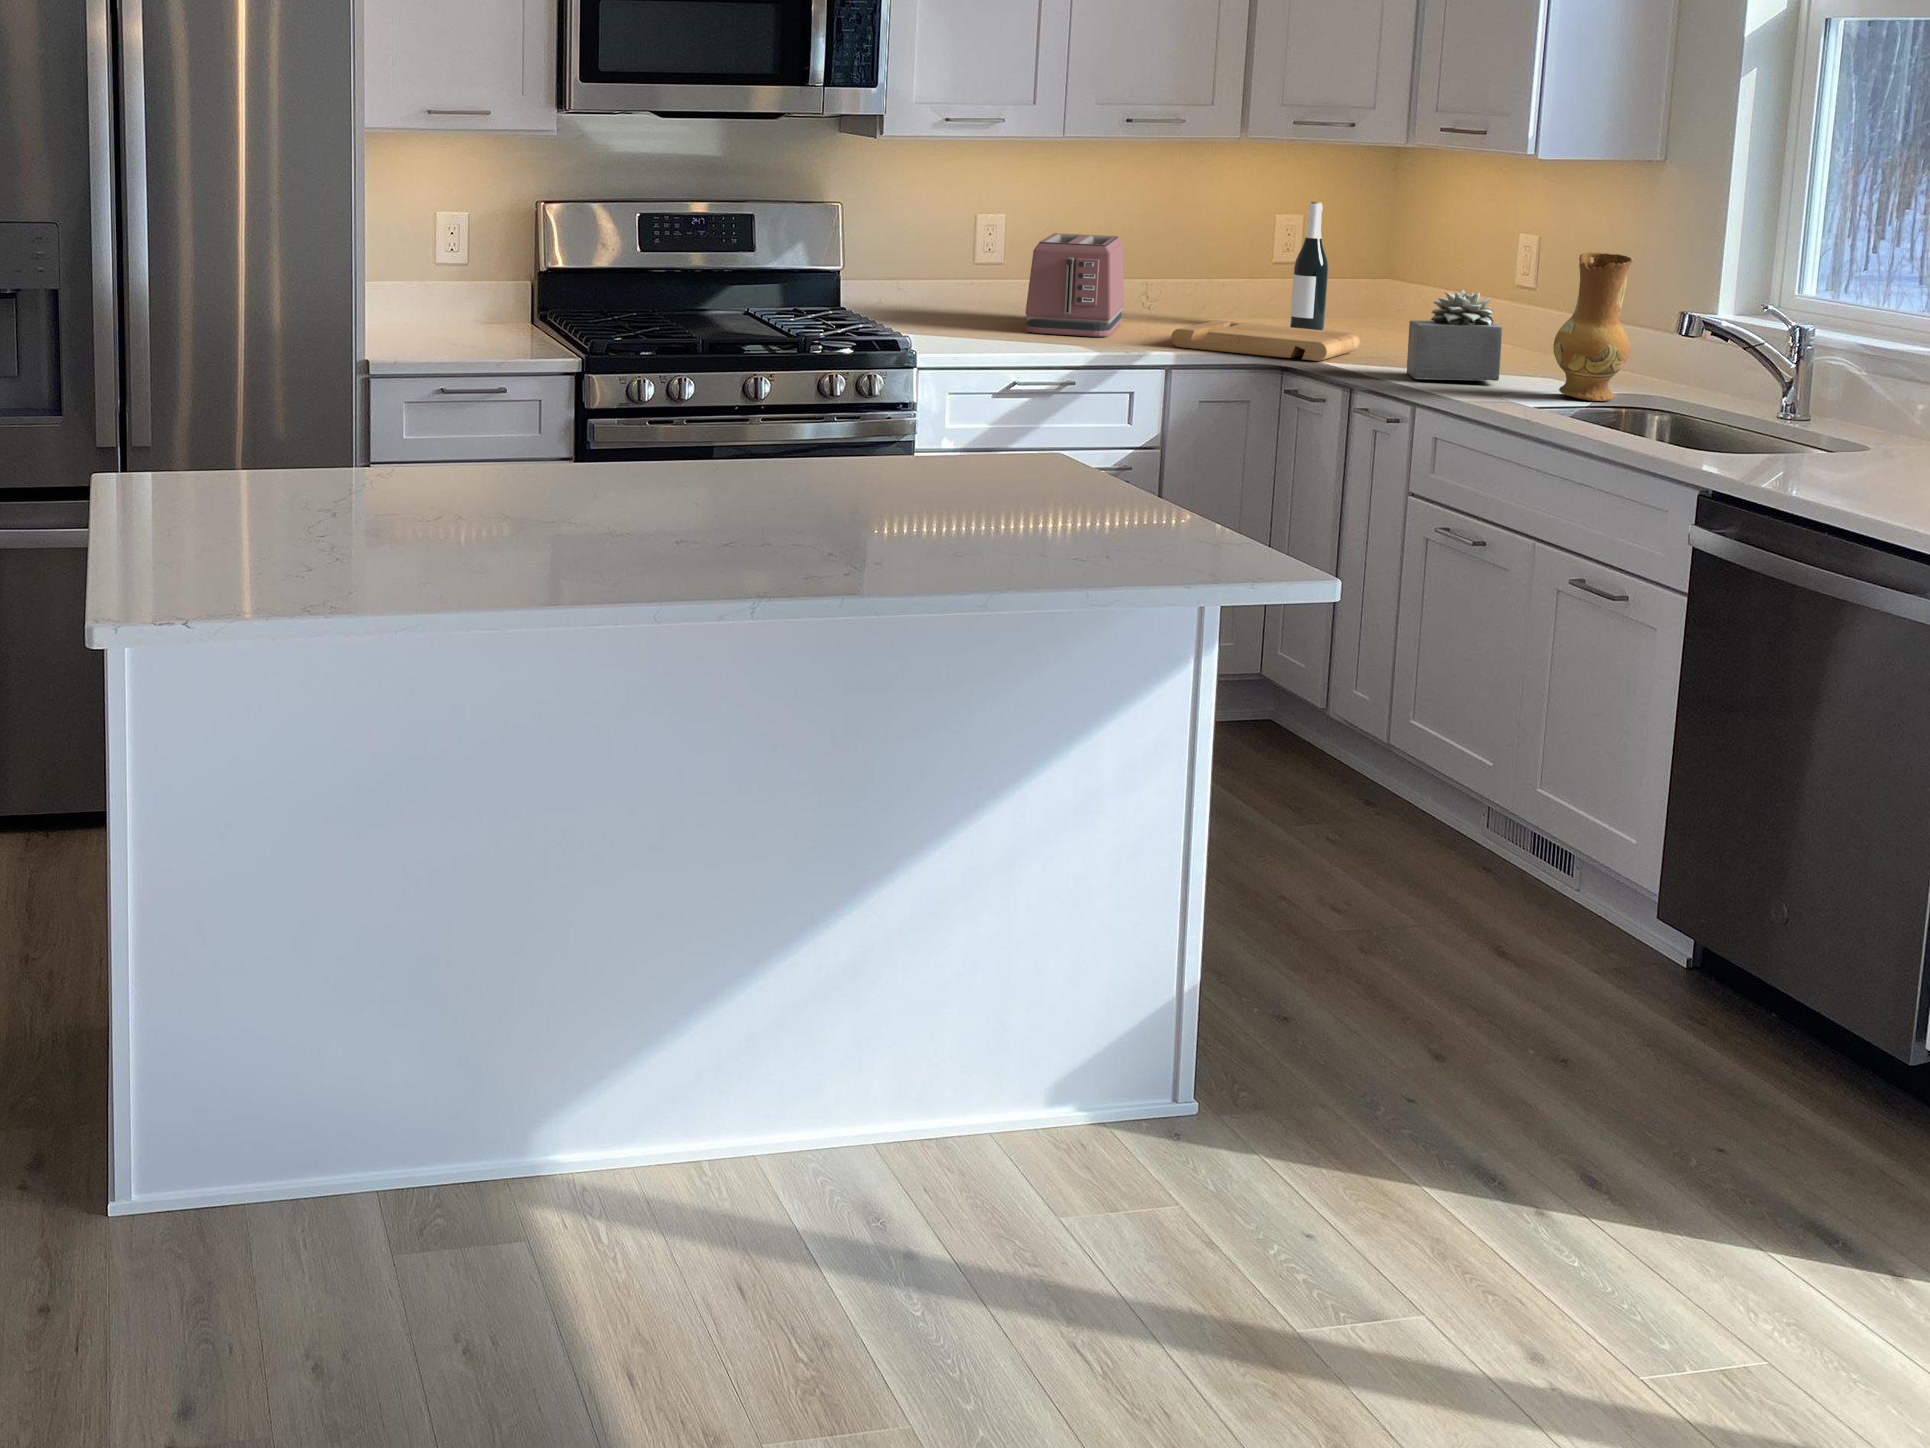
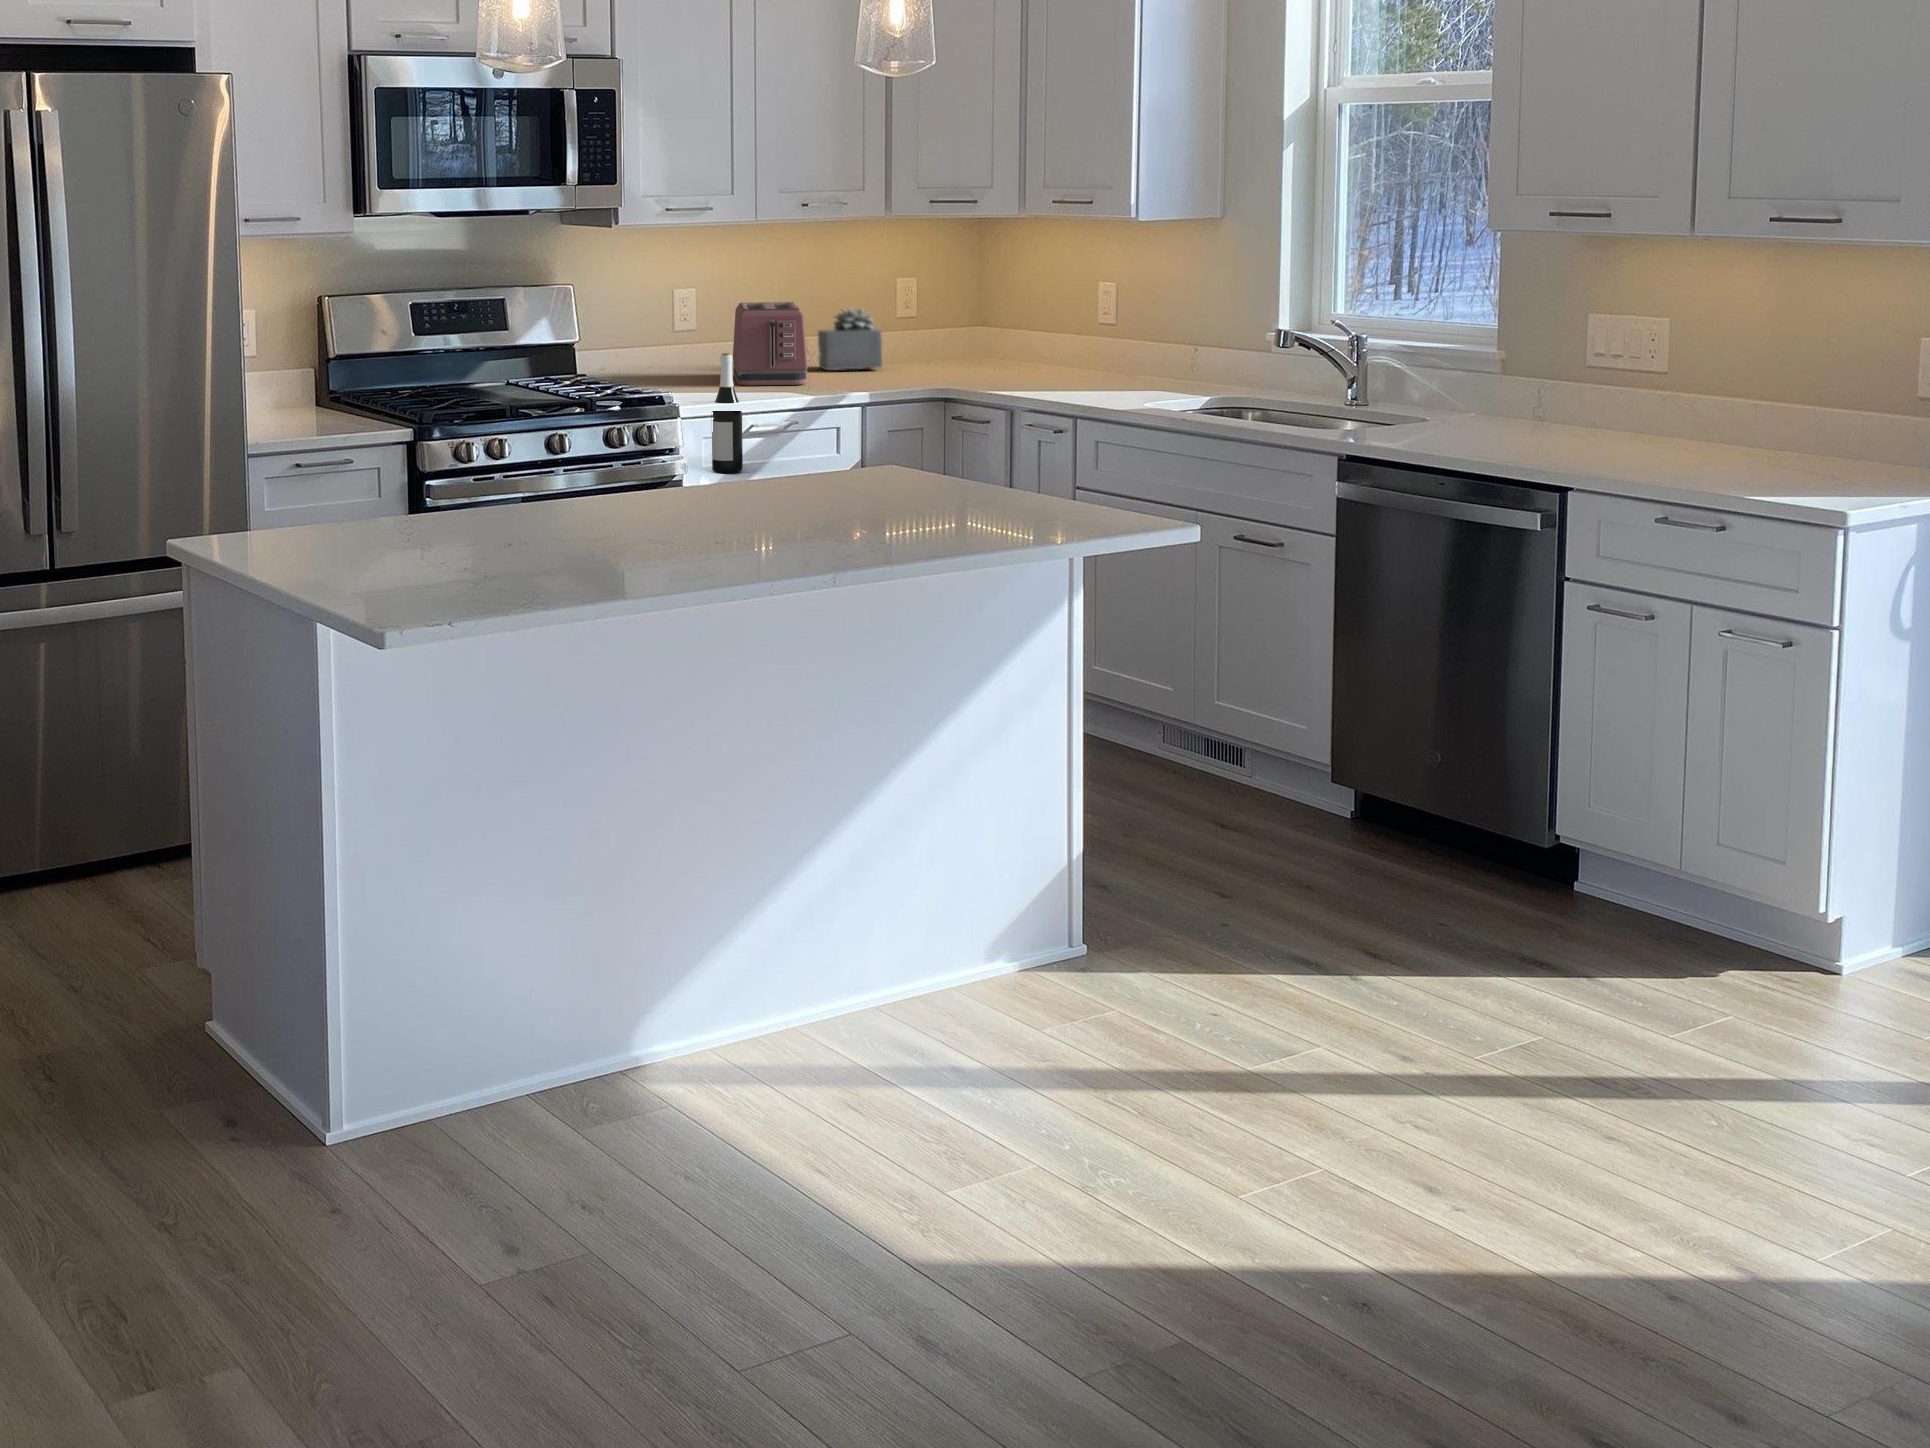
wine bottle: present [1290,201,1328,330] -> present [712,353,743,473]
ceramic jug: present [1553,252,1633,401] -> none [1178,289,1233,403]
succulent plant: present [1406,289,1502,381] -> present [818,308,882,370]
cutting board: present [1171,321,1360,361] -> none [862,365,1005,390]

